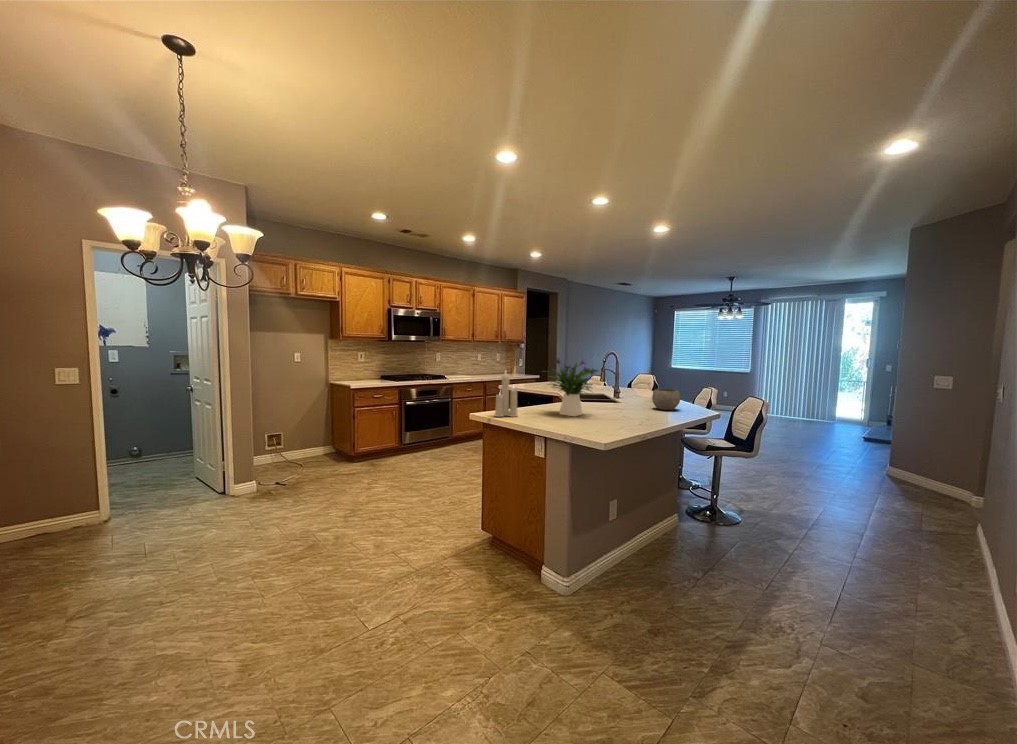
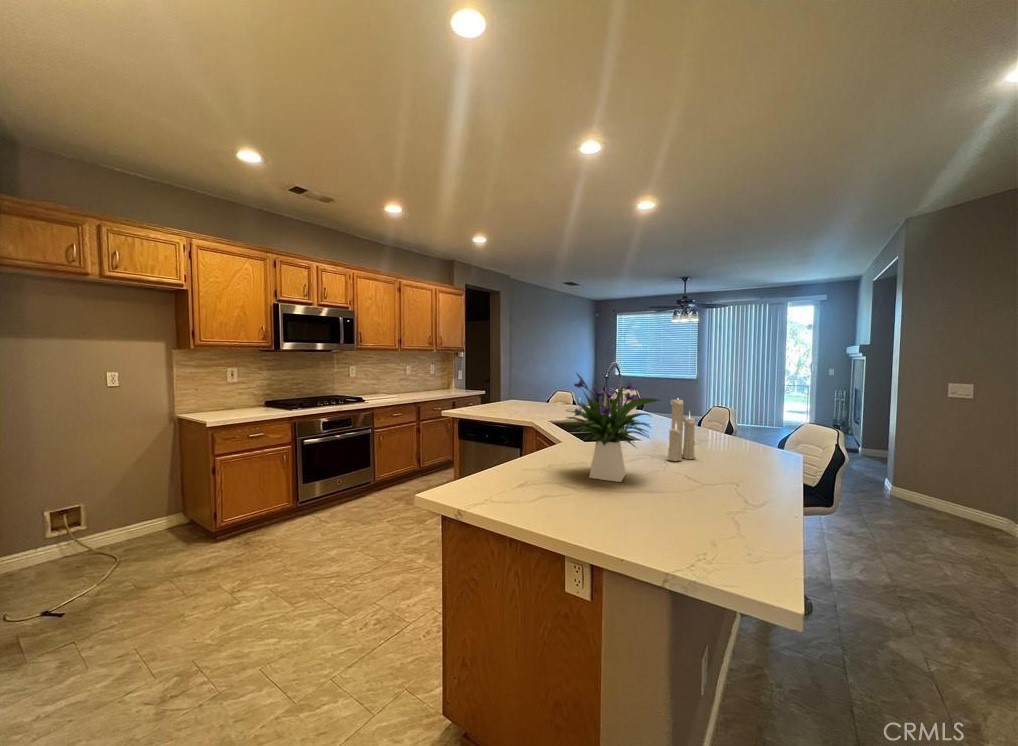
candle: present [495,374,518,417] -> present [667,399,695,461]
bowl: present [652,389,680,410] -> none [701,418,745,451]

